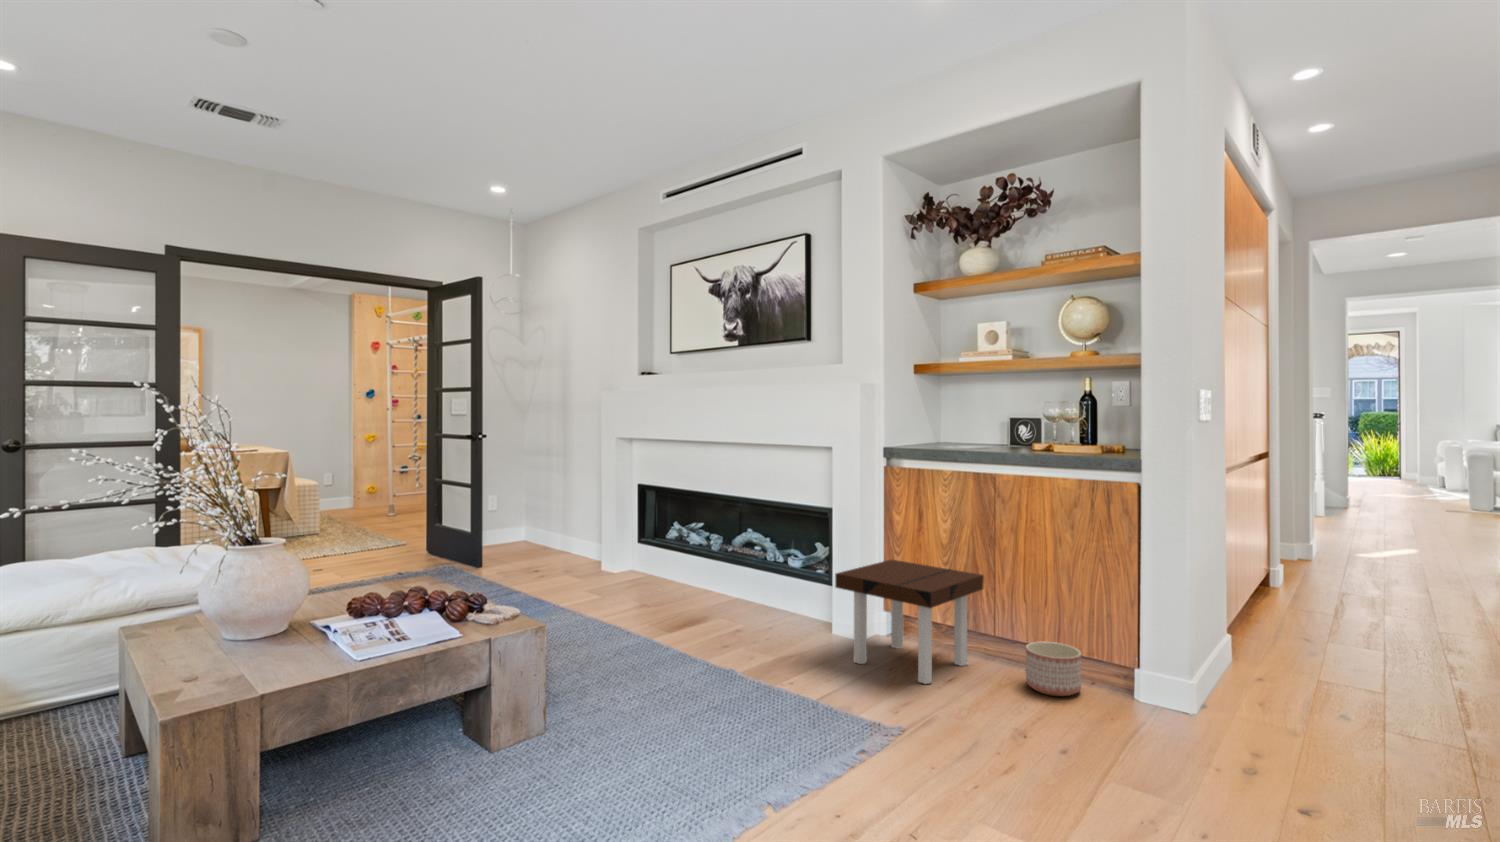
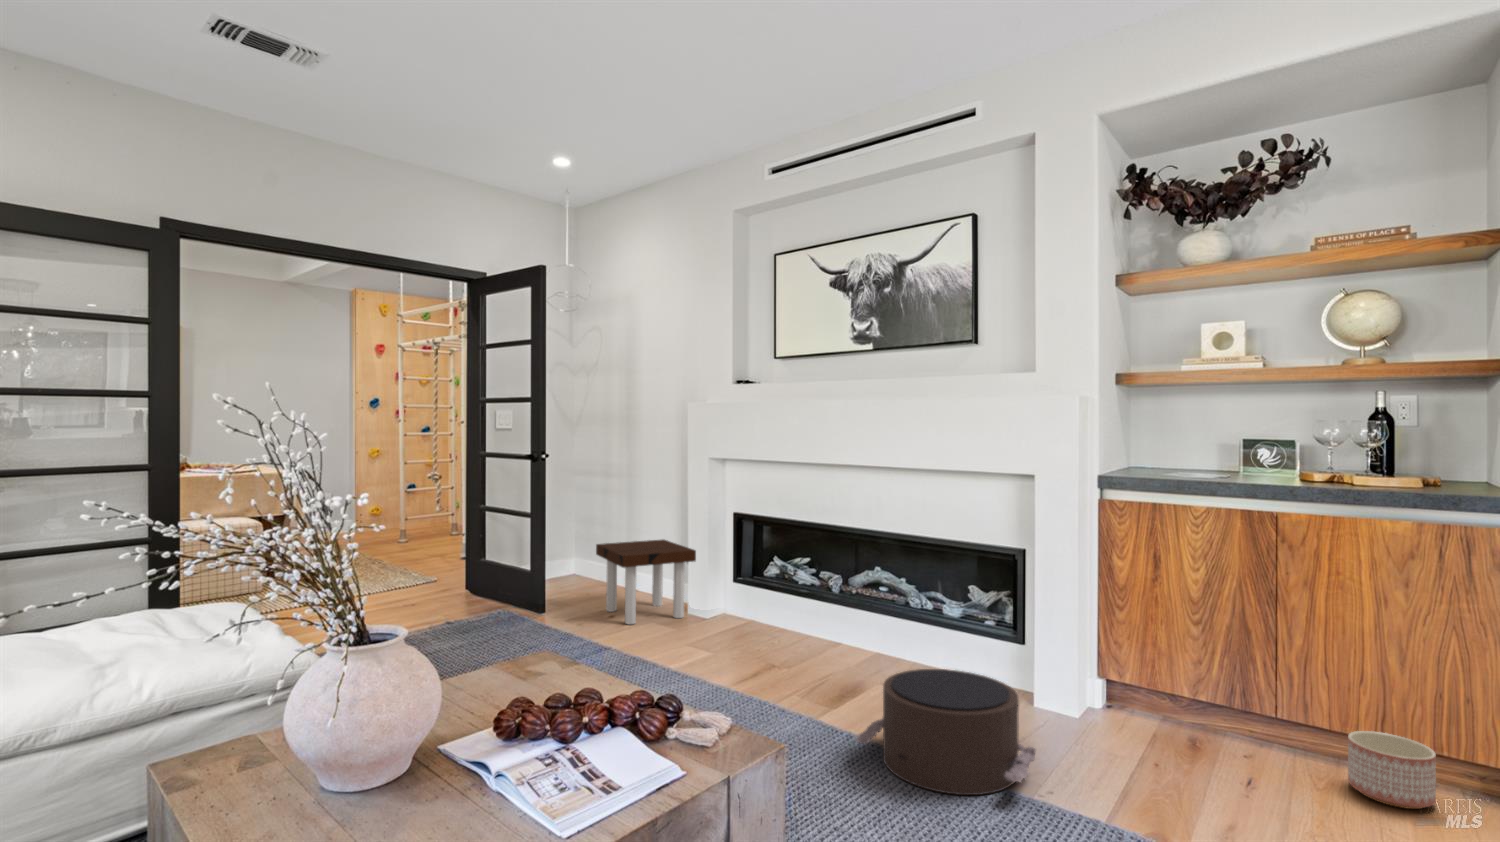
side table: present [835,559,984,684] -> present [596,540,696,624]
pouf: none [659,599,794,687] -> present [856,669,1036,795]

